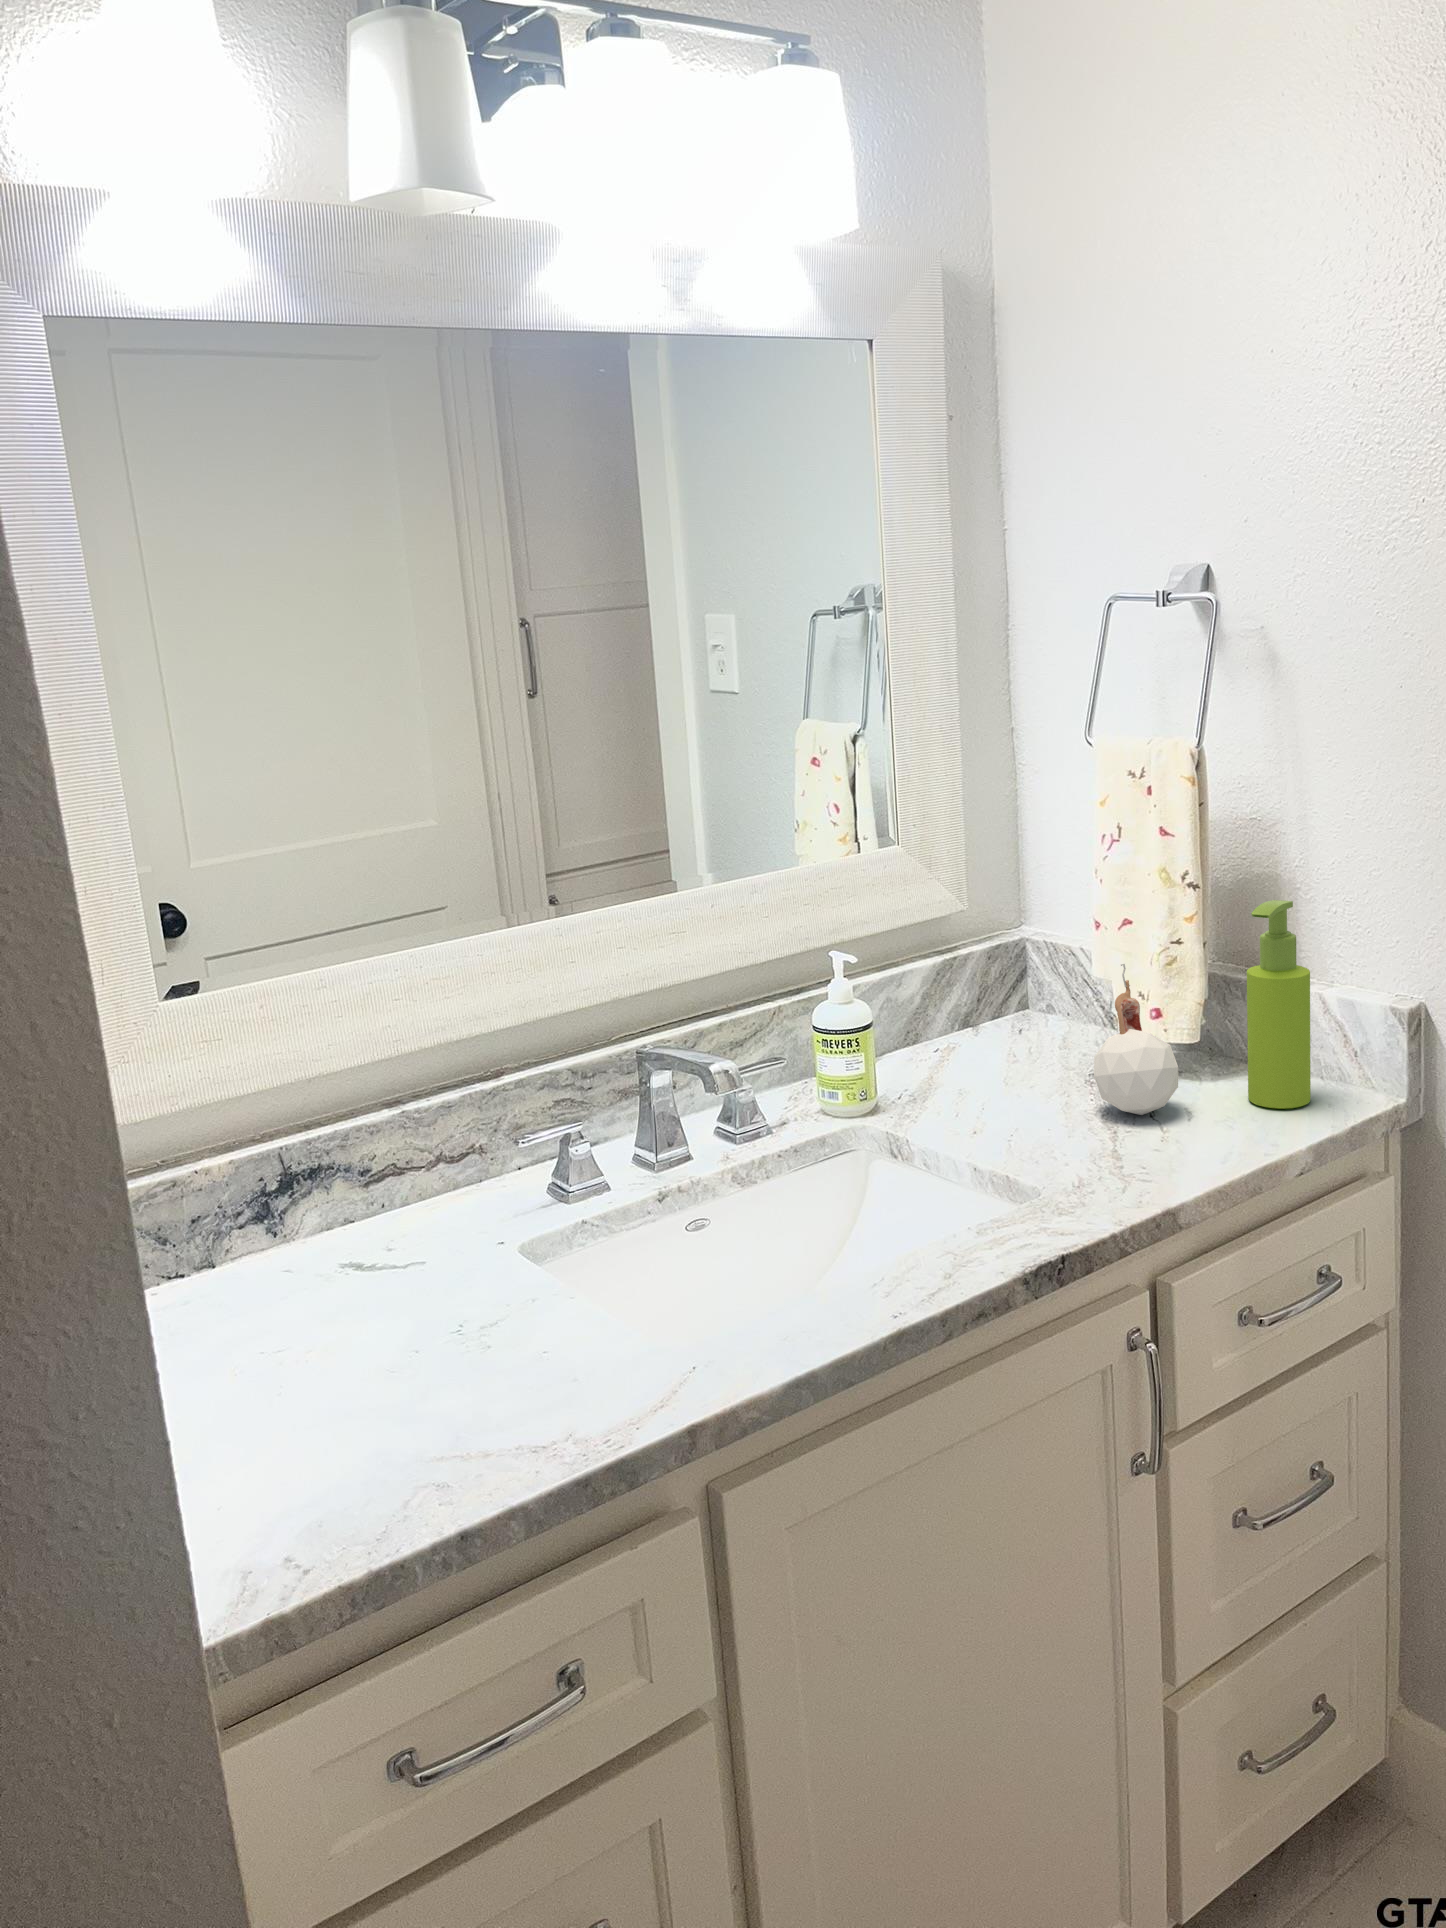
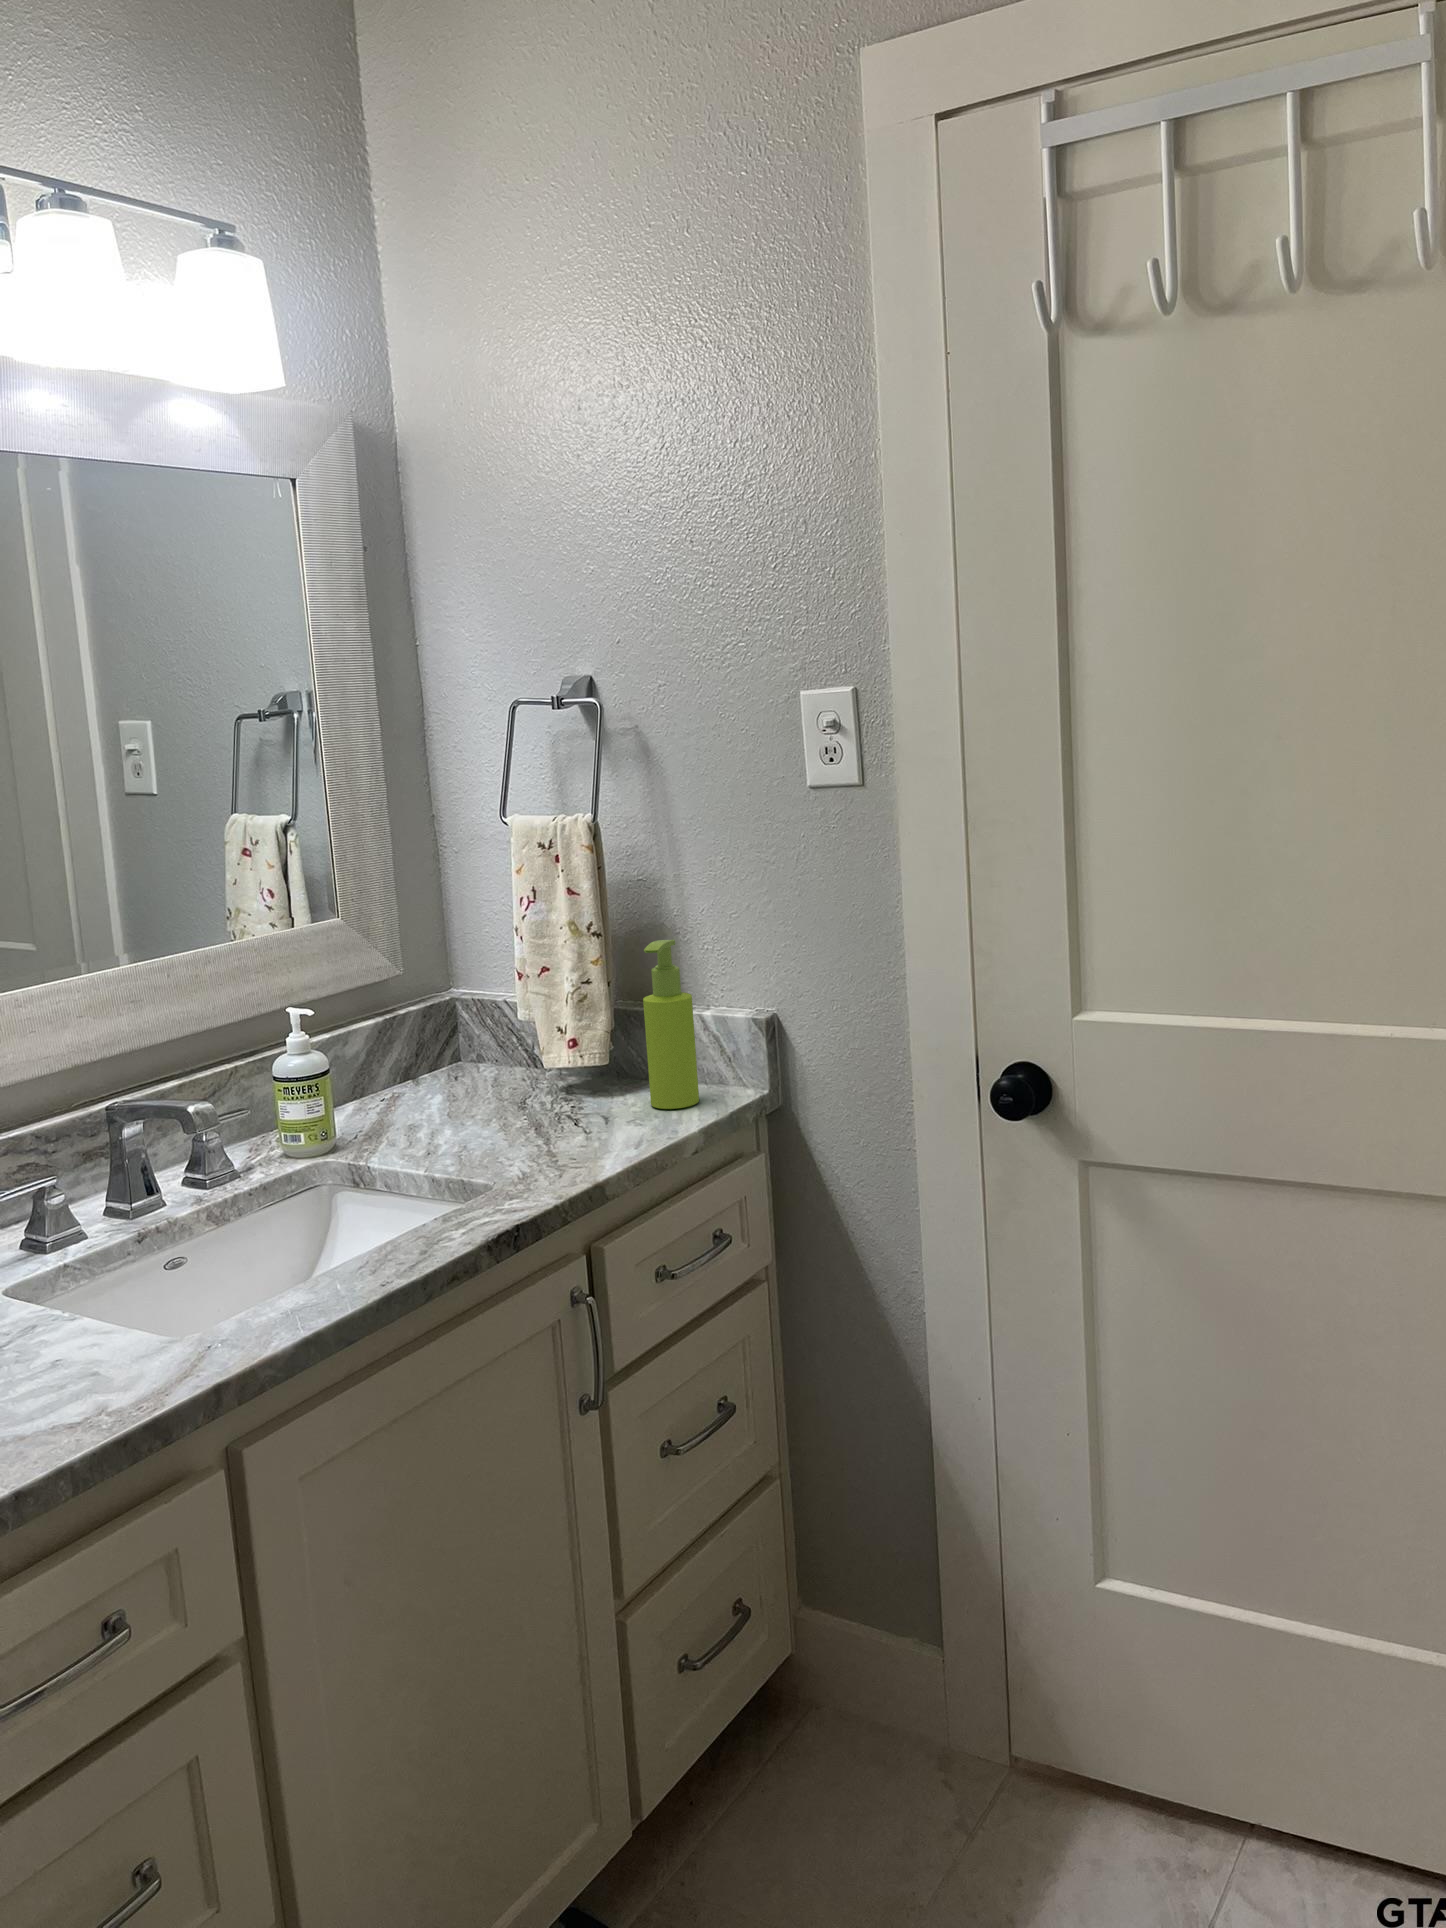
candle: present [1094,964,1178,1115] -> none [525,1001,595,1125]

